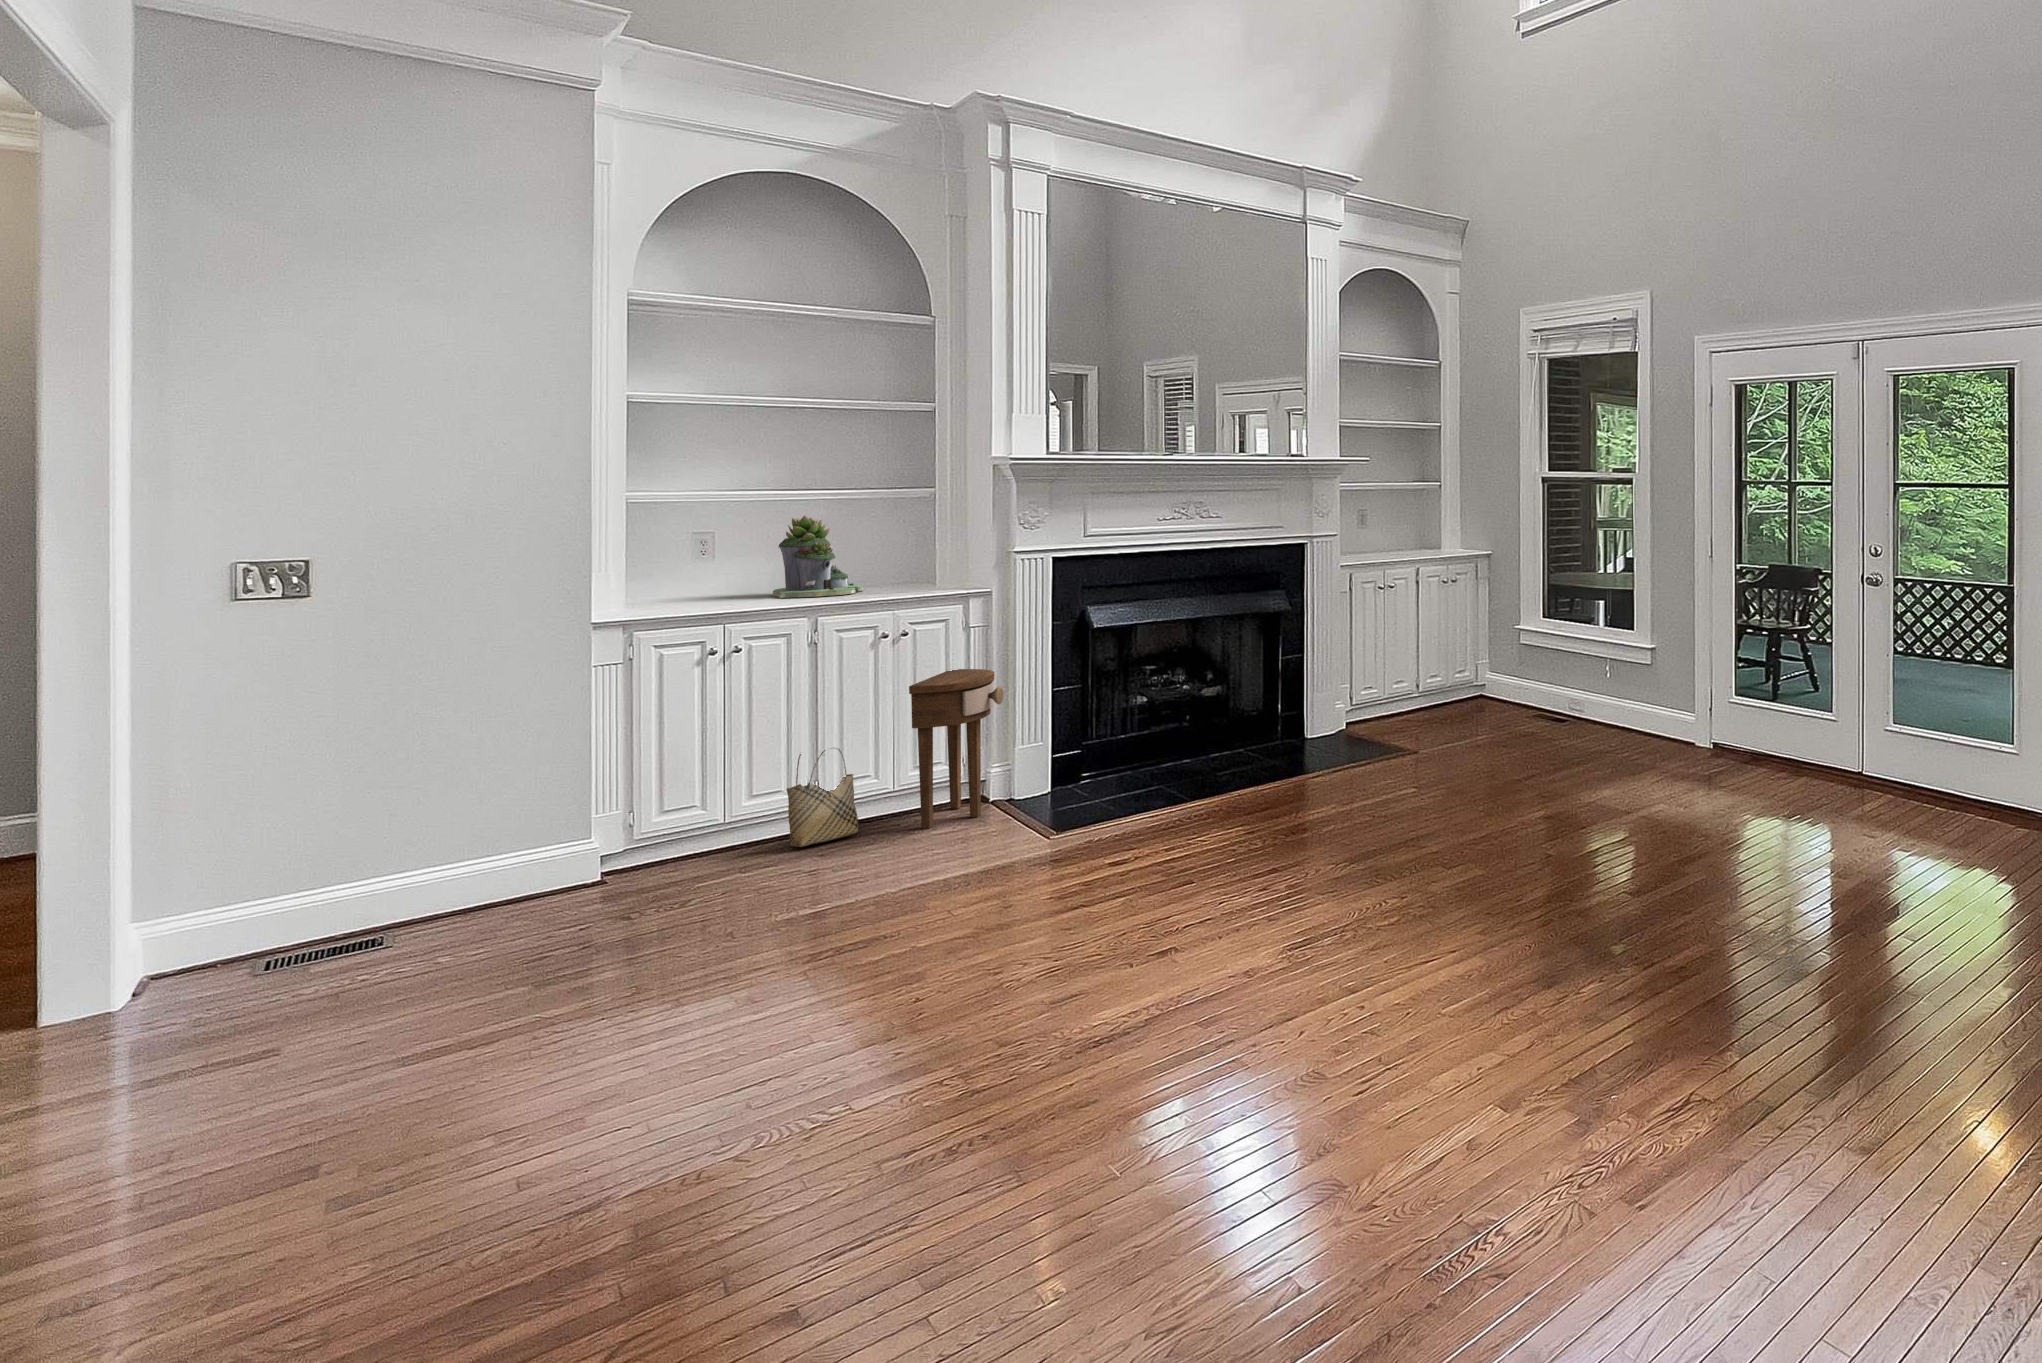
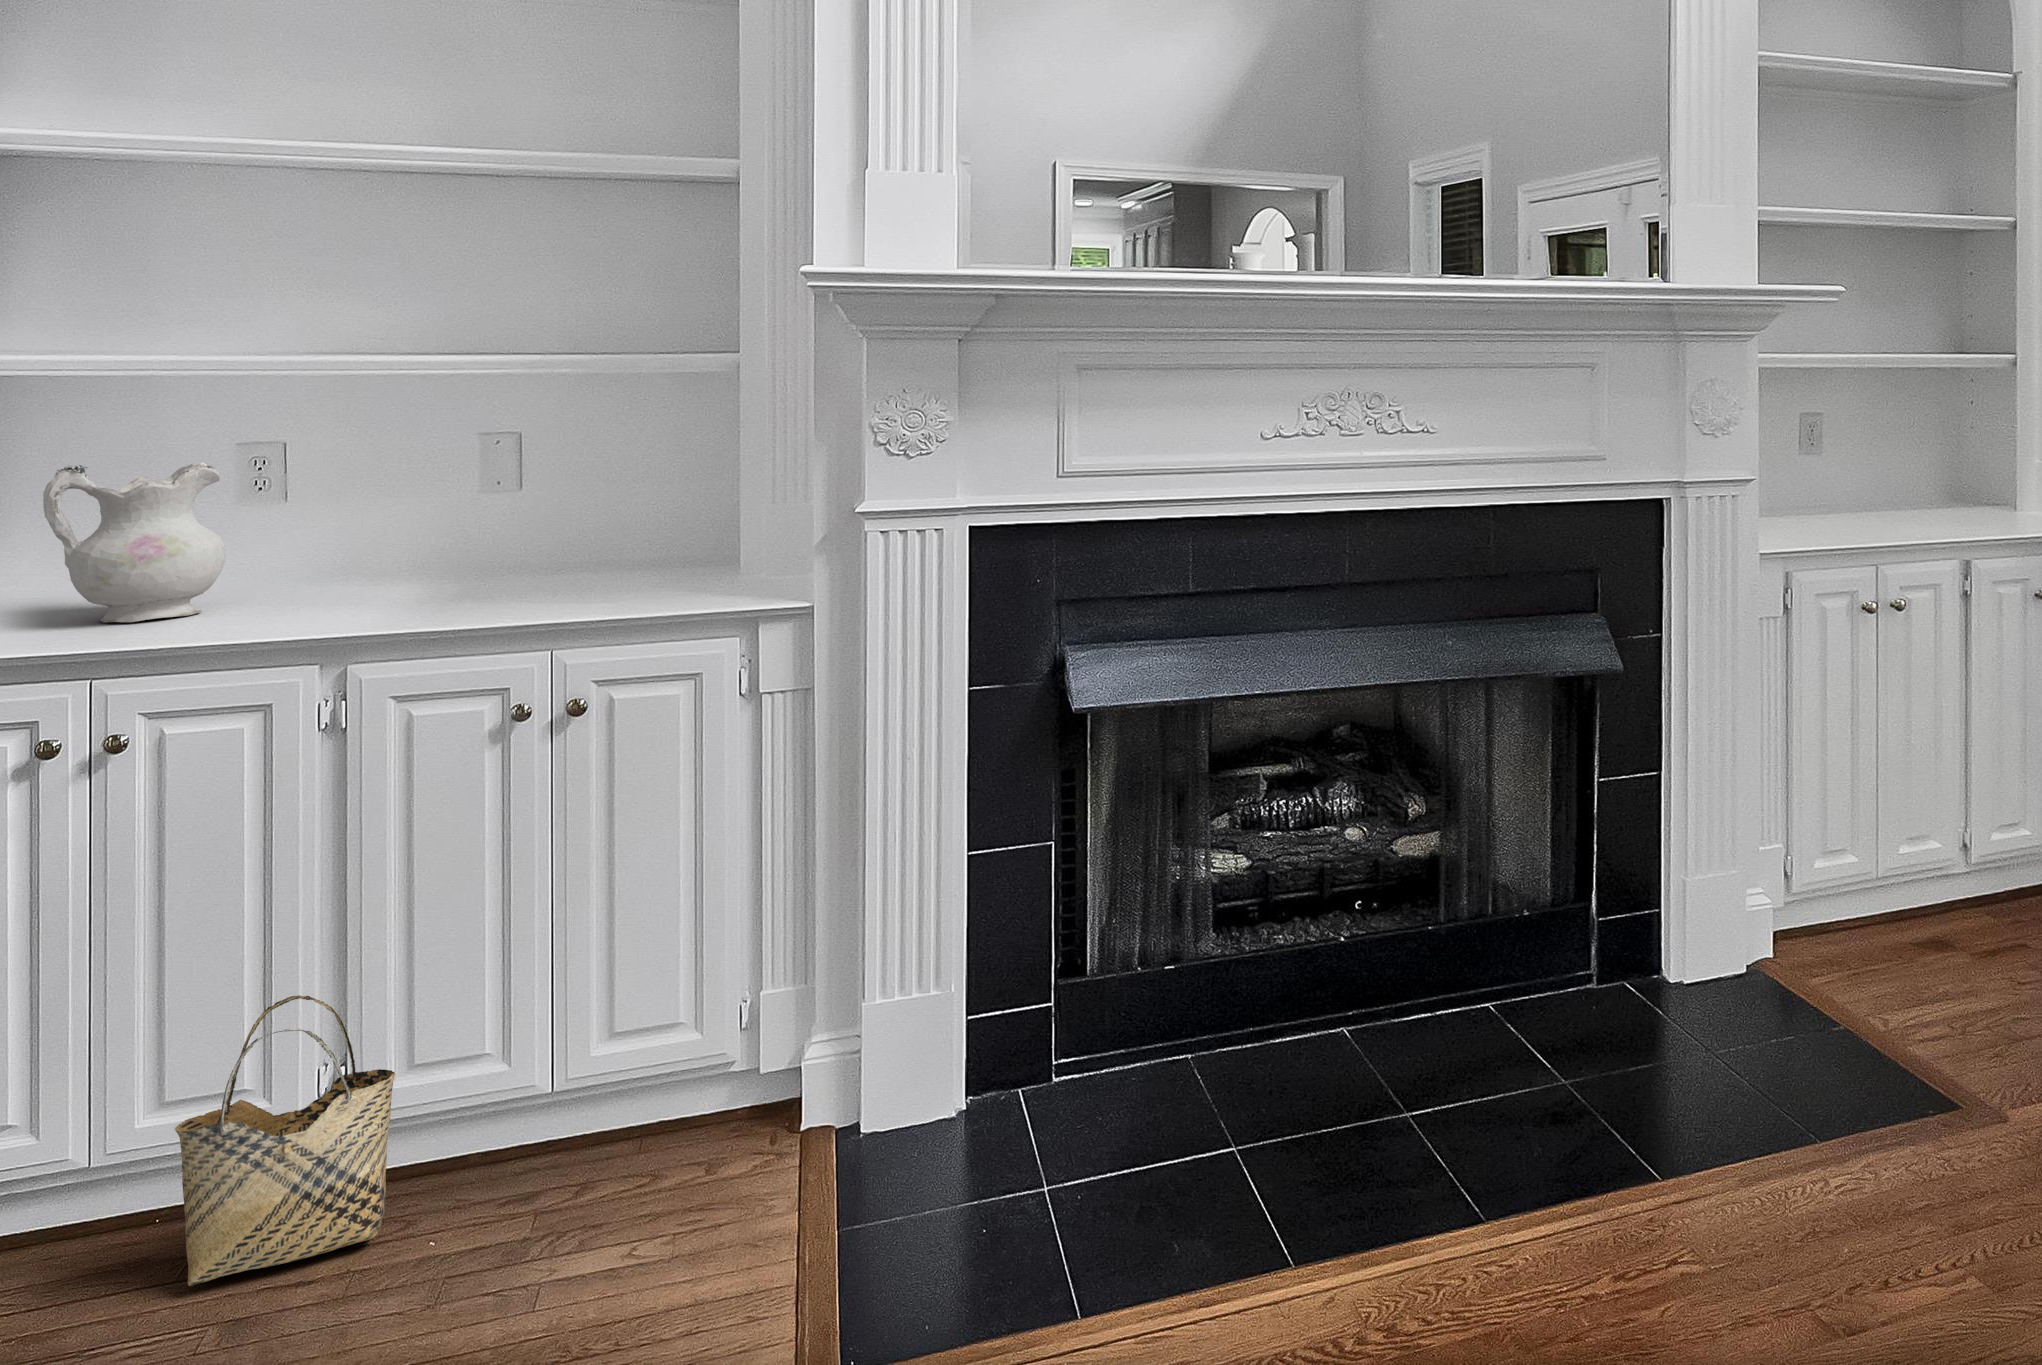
succulent planter: present [772,516,863,598] -> none [317,415,565,614]
ceramic pitcher: none [672,537,735,605] -> present [43,463,226,623]
side table: present [909,669,1004,829] -> none [469,798,765,1260]

